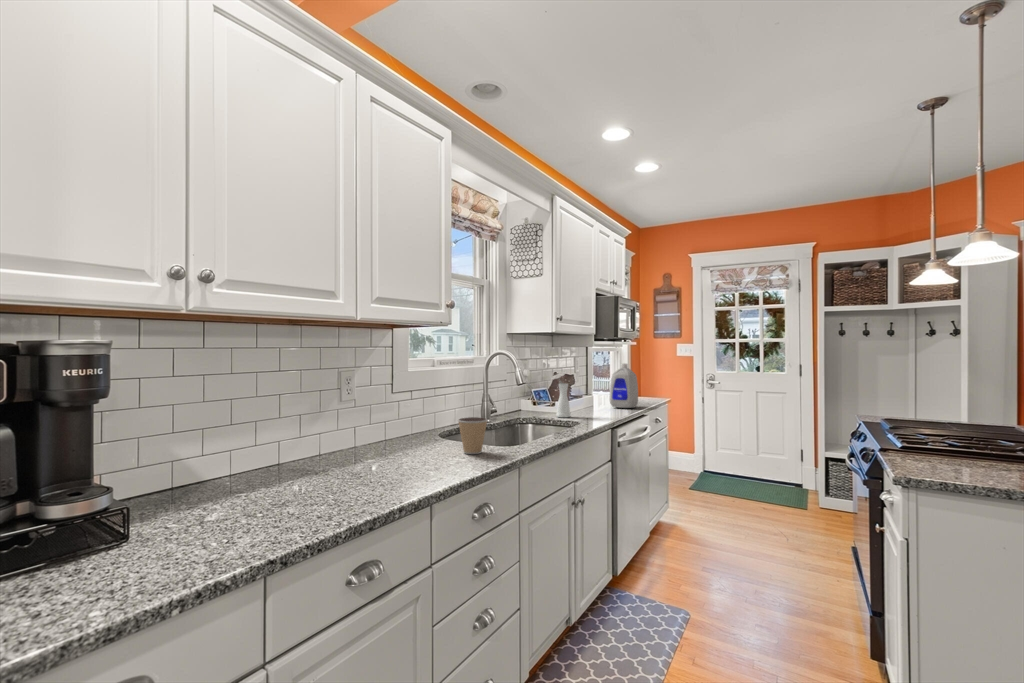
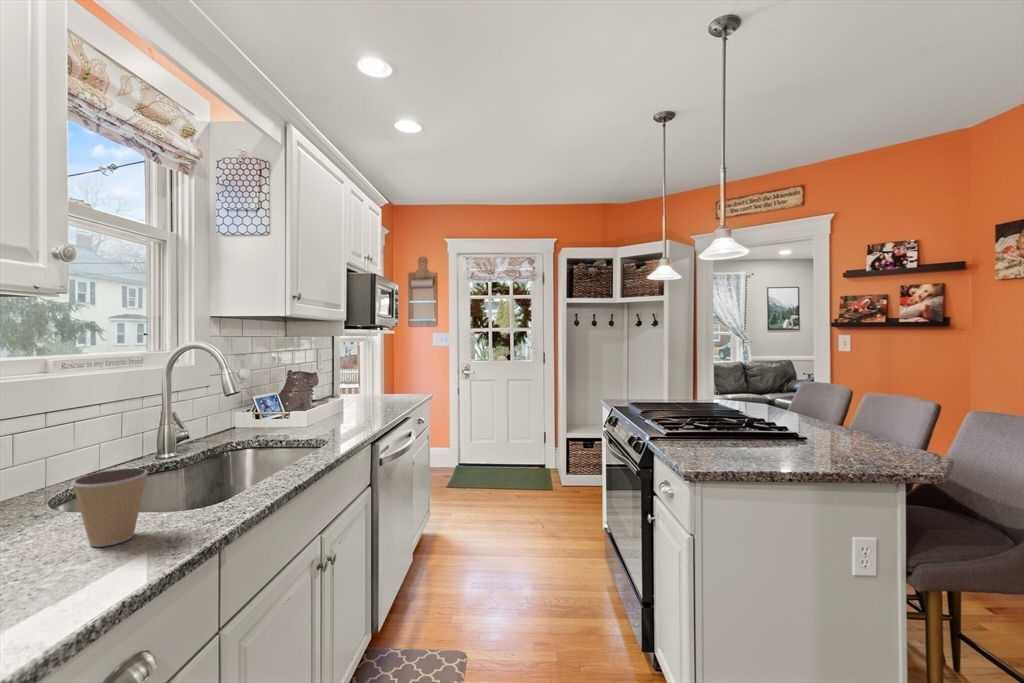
bottle: present [610,363,638,408] -> none [365,356,400,411]
vase: present [551,372,571,417] -> none [281,370,313,434]

